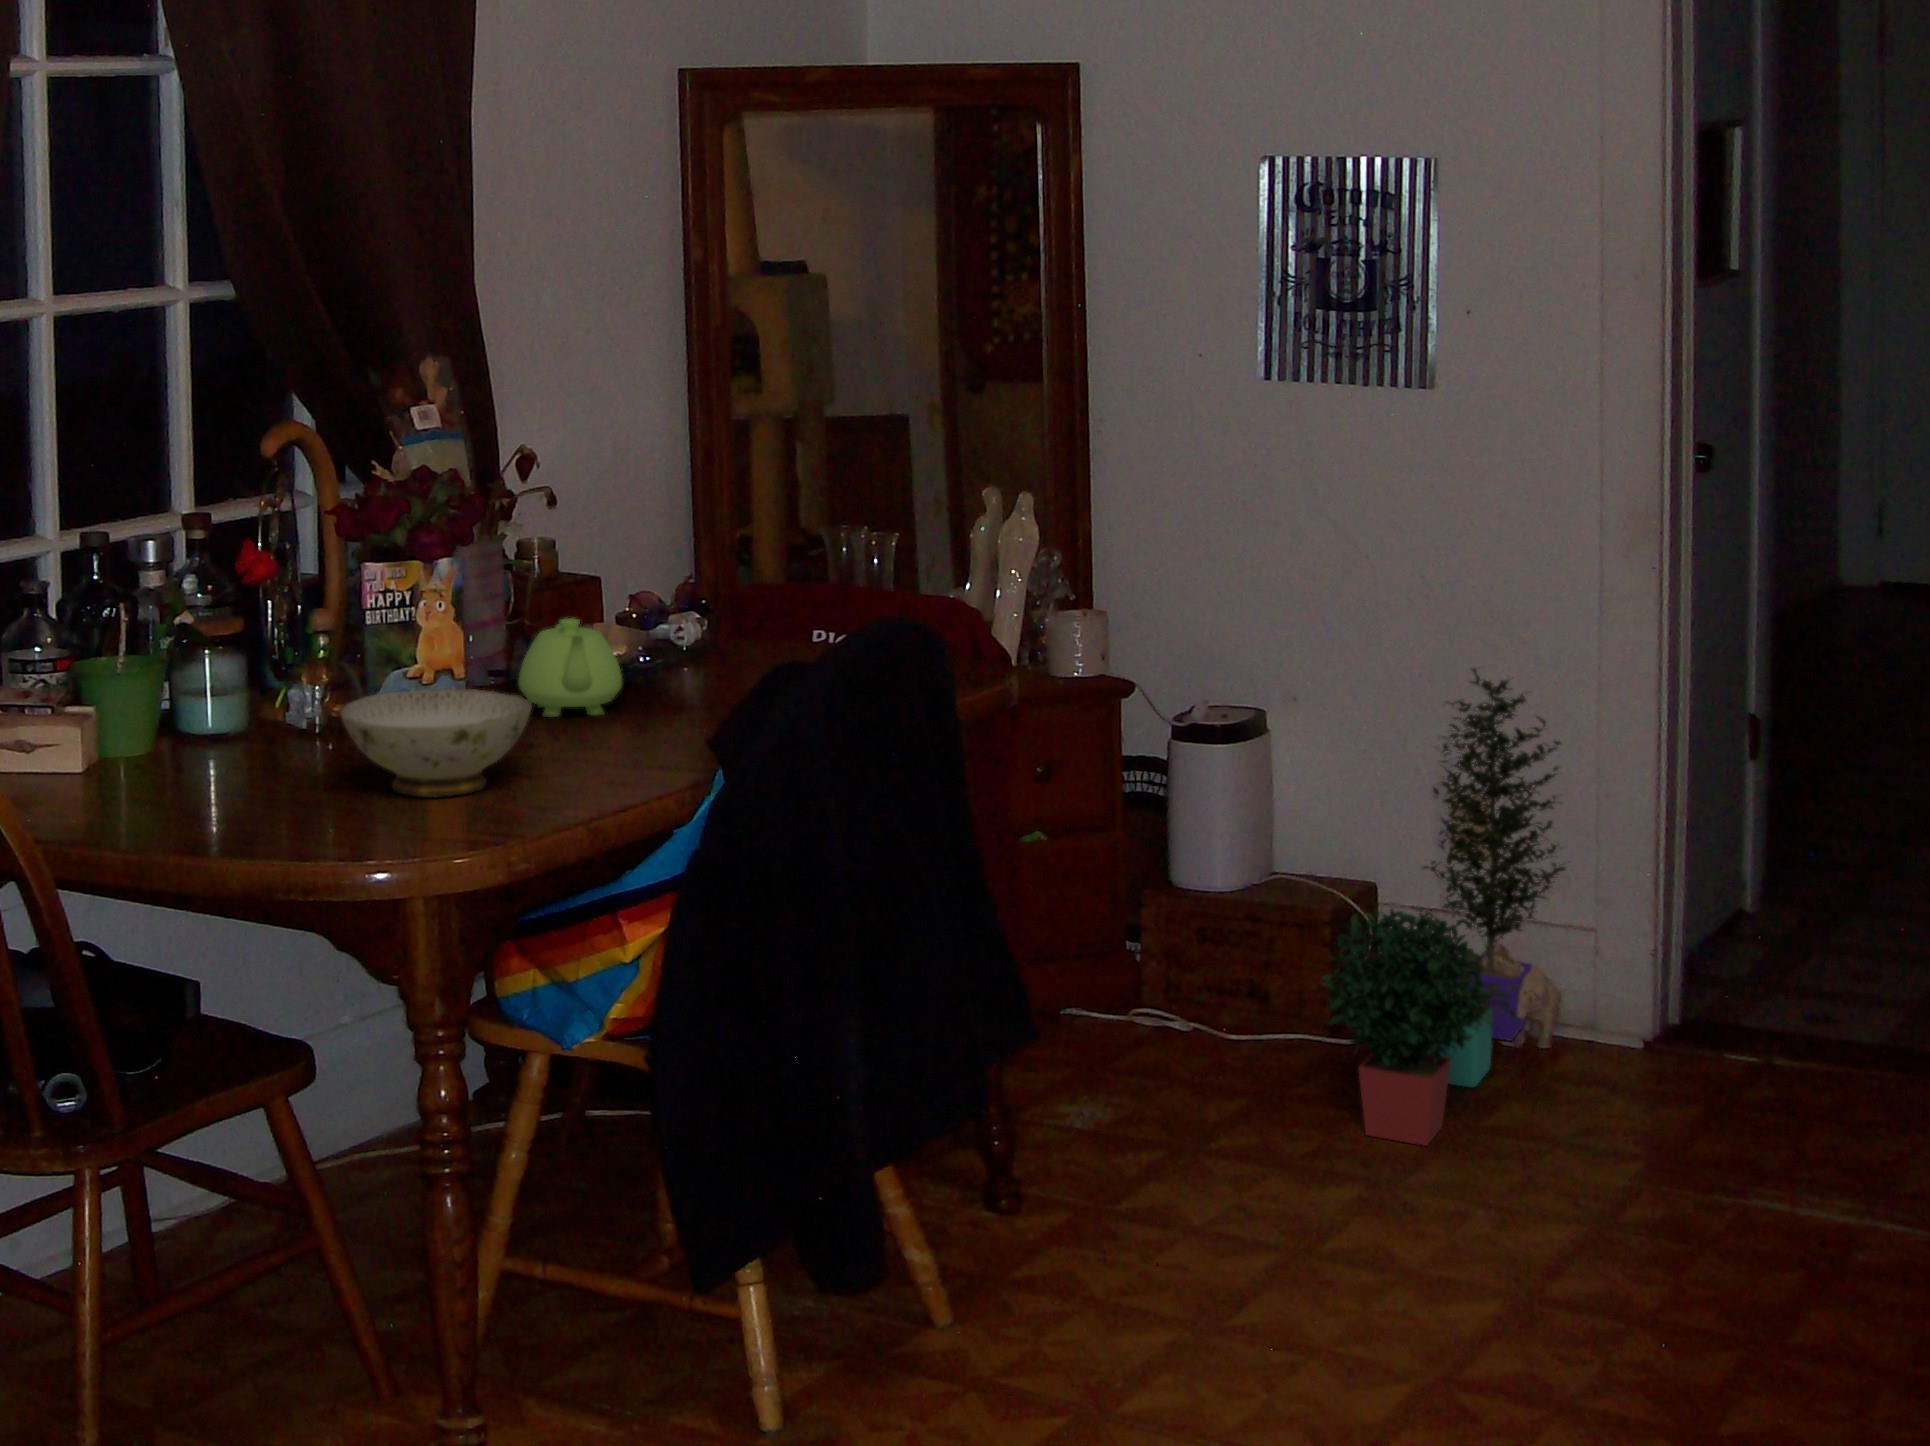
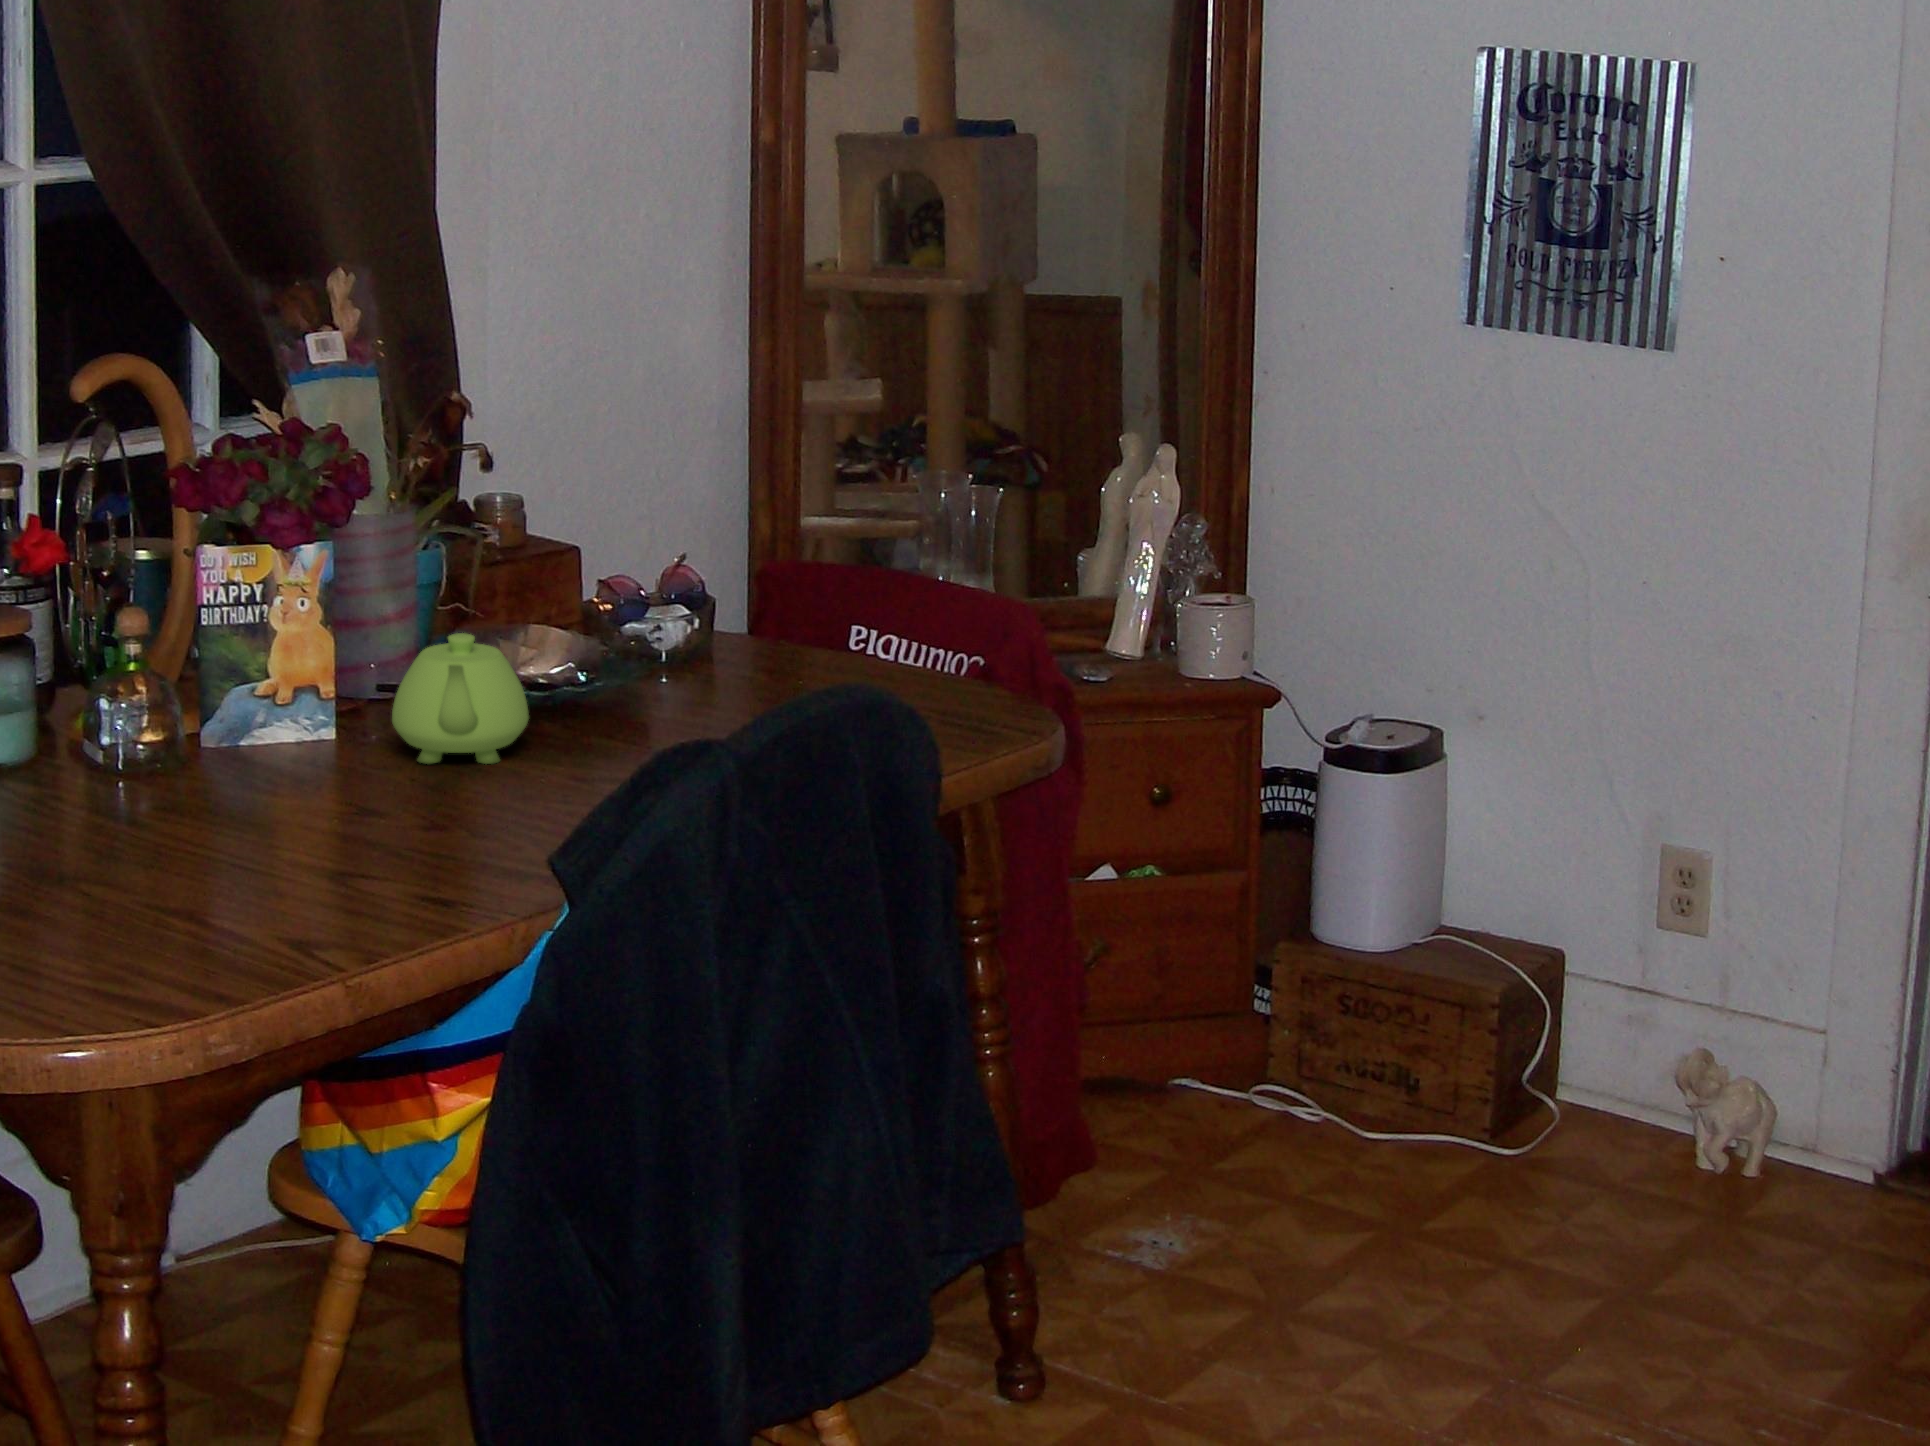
potted plant: present [1323,668,1565,1146] -> none [1450,701,1799,1322]
ceramic bowl: present [341,688,532,797] -> none [63,742,331,902]

